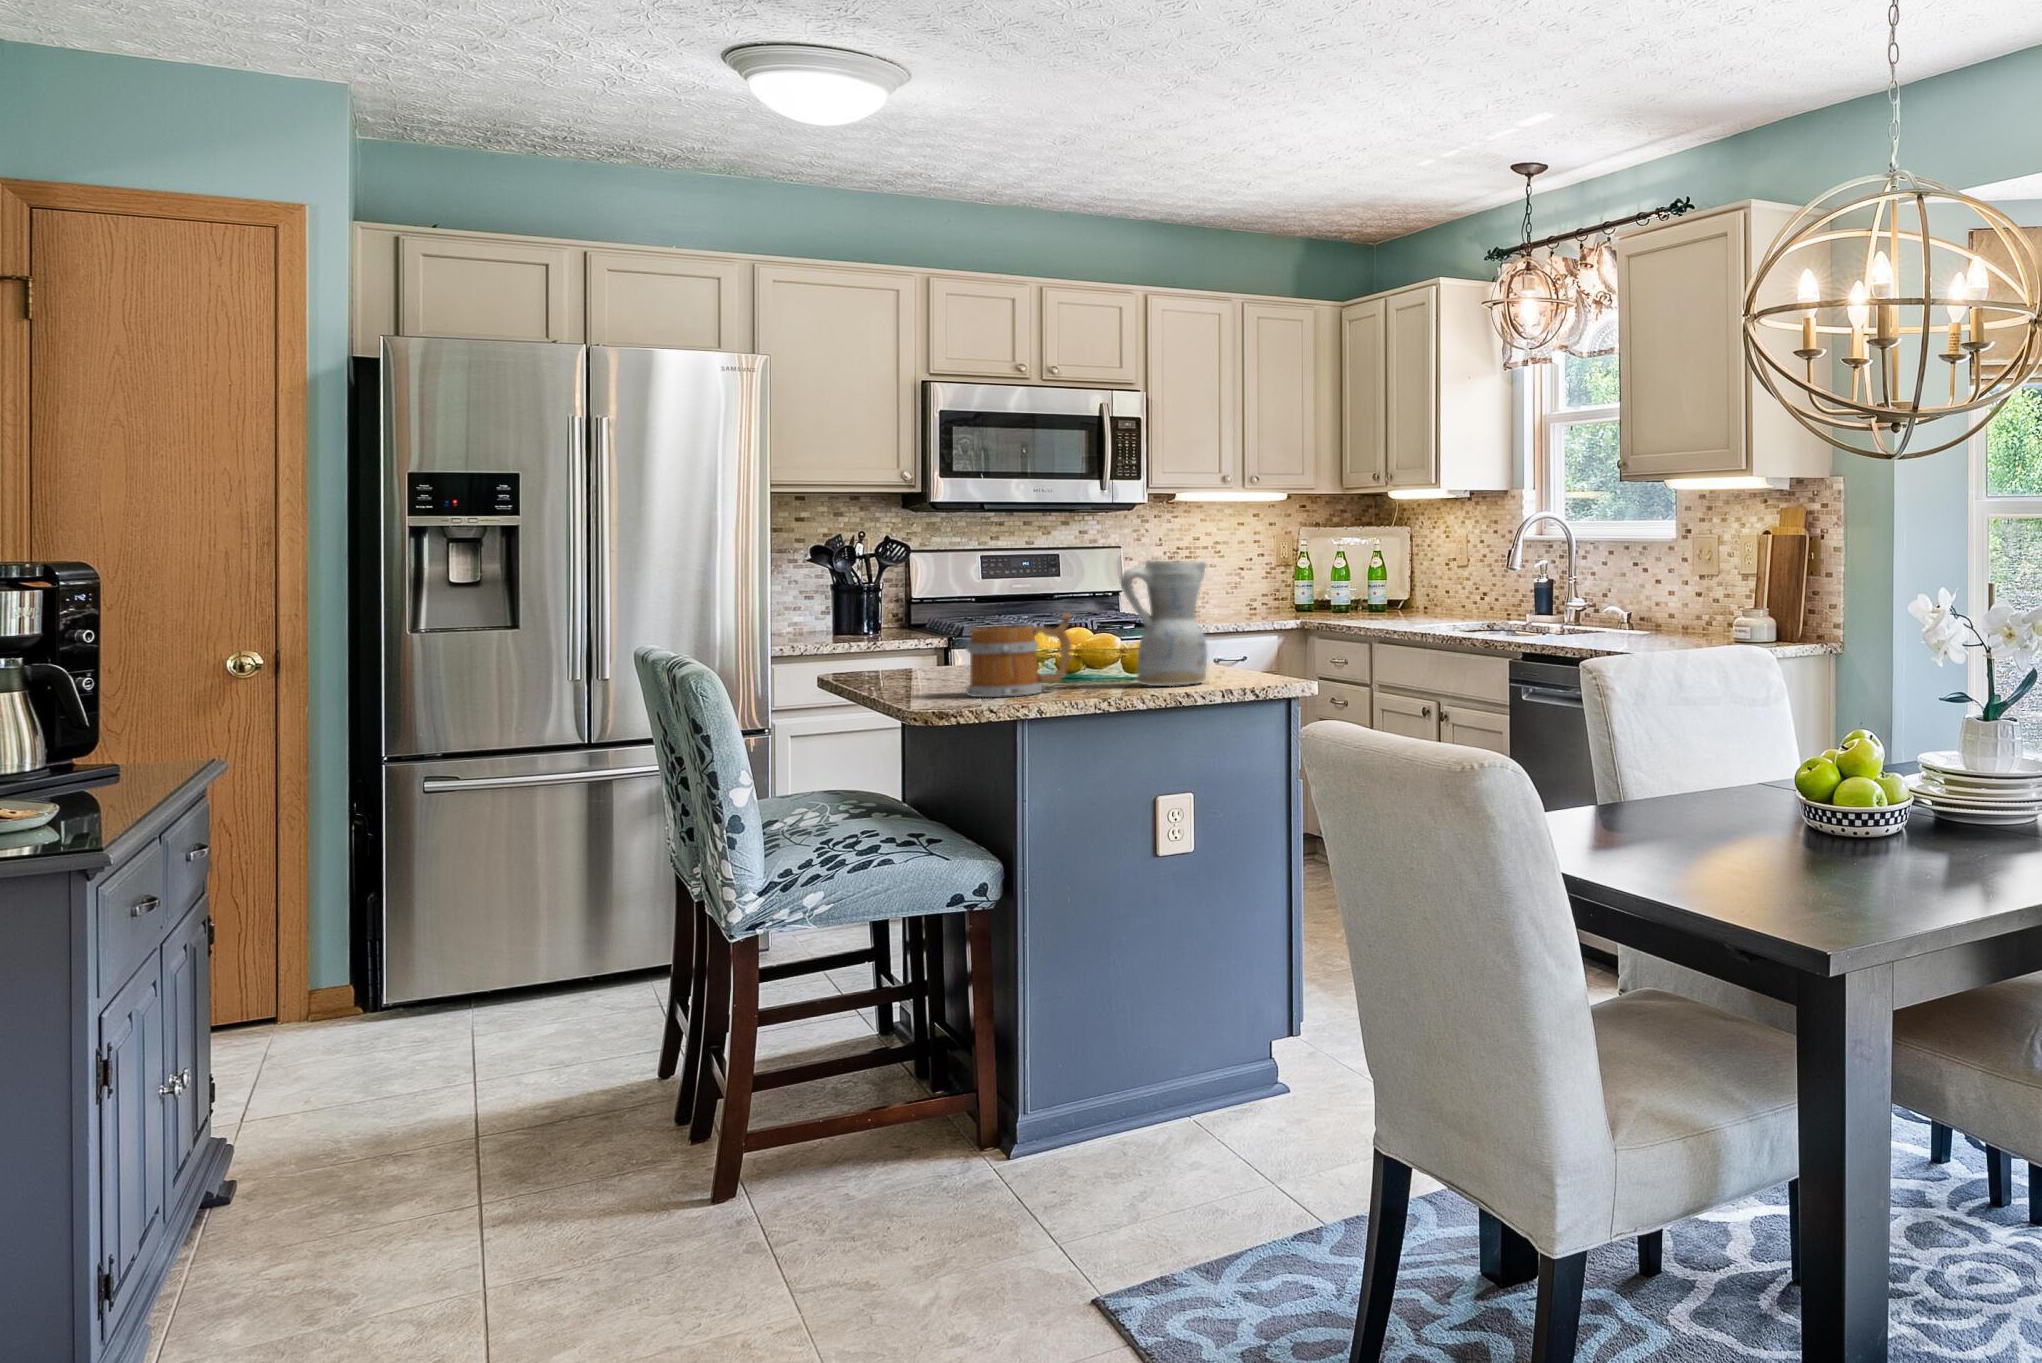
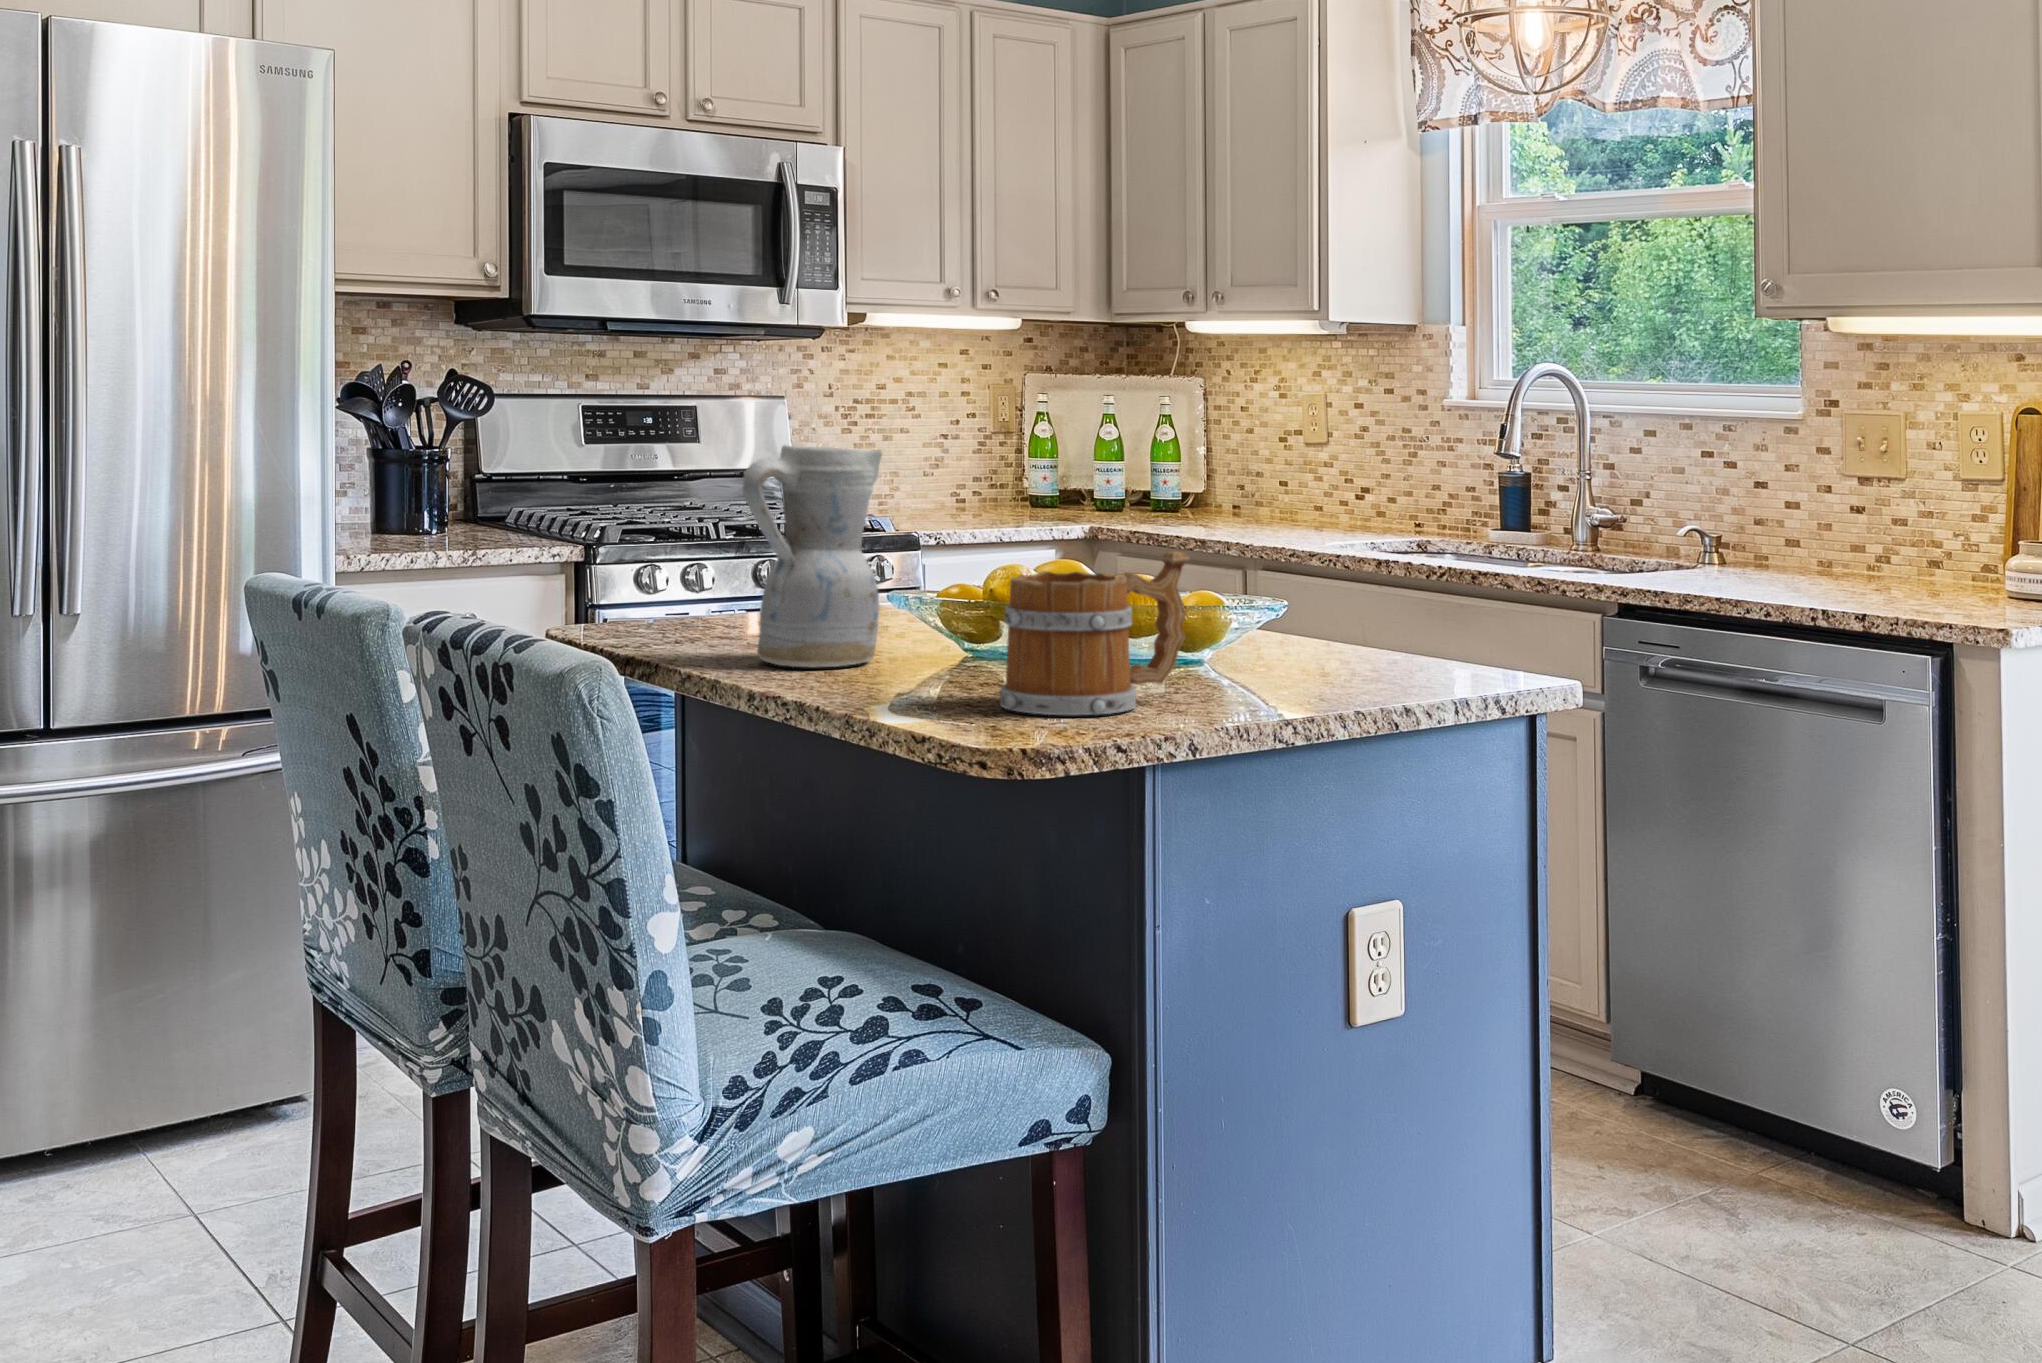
ceramic pitcher: present [1121,560,1207,686] -> present [742,445,882,668]

